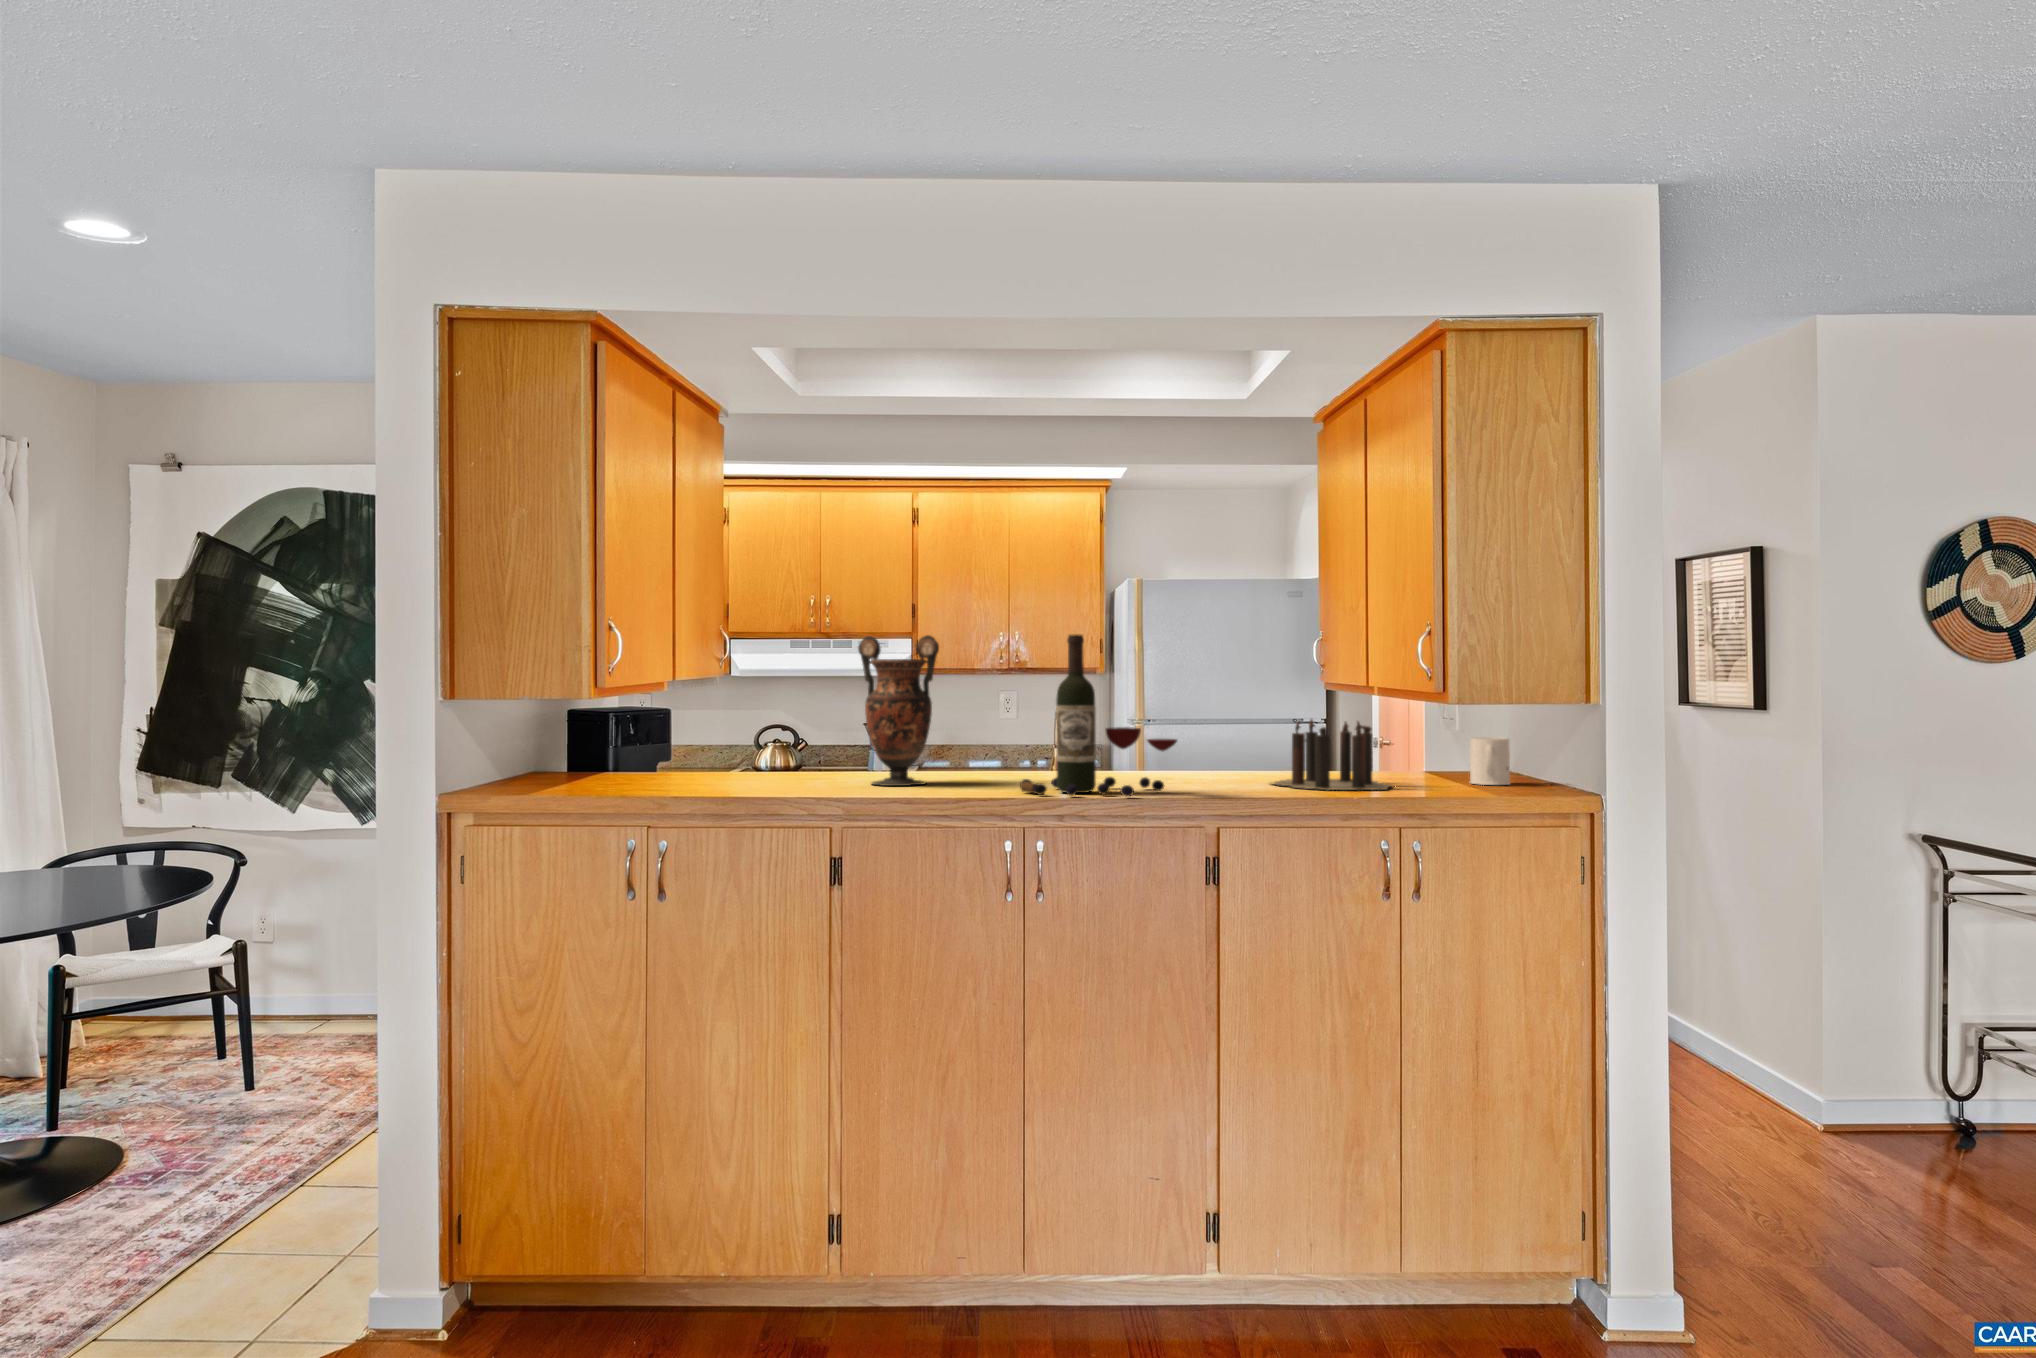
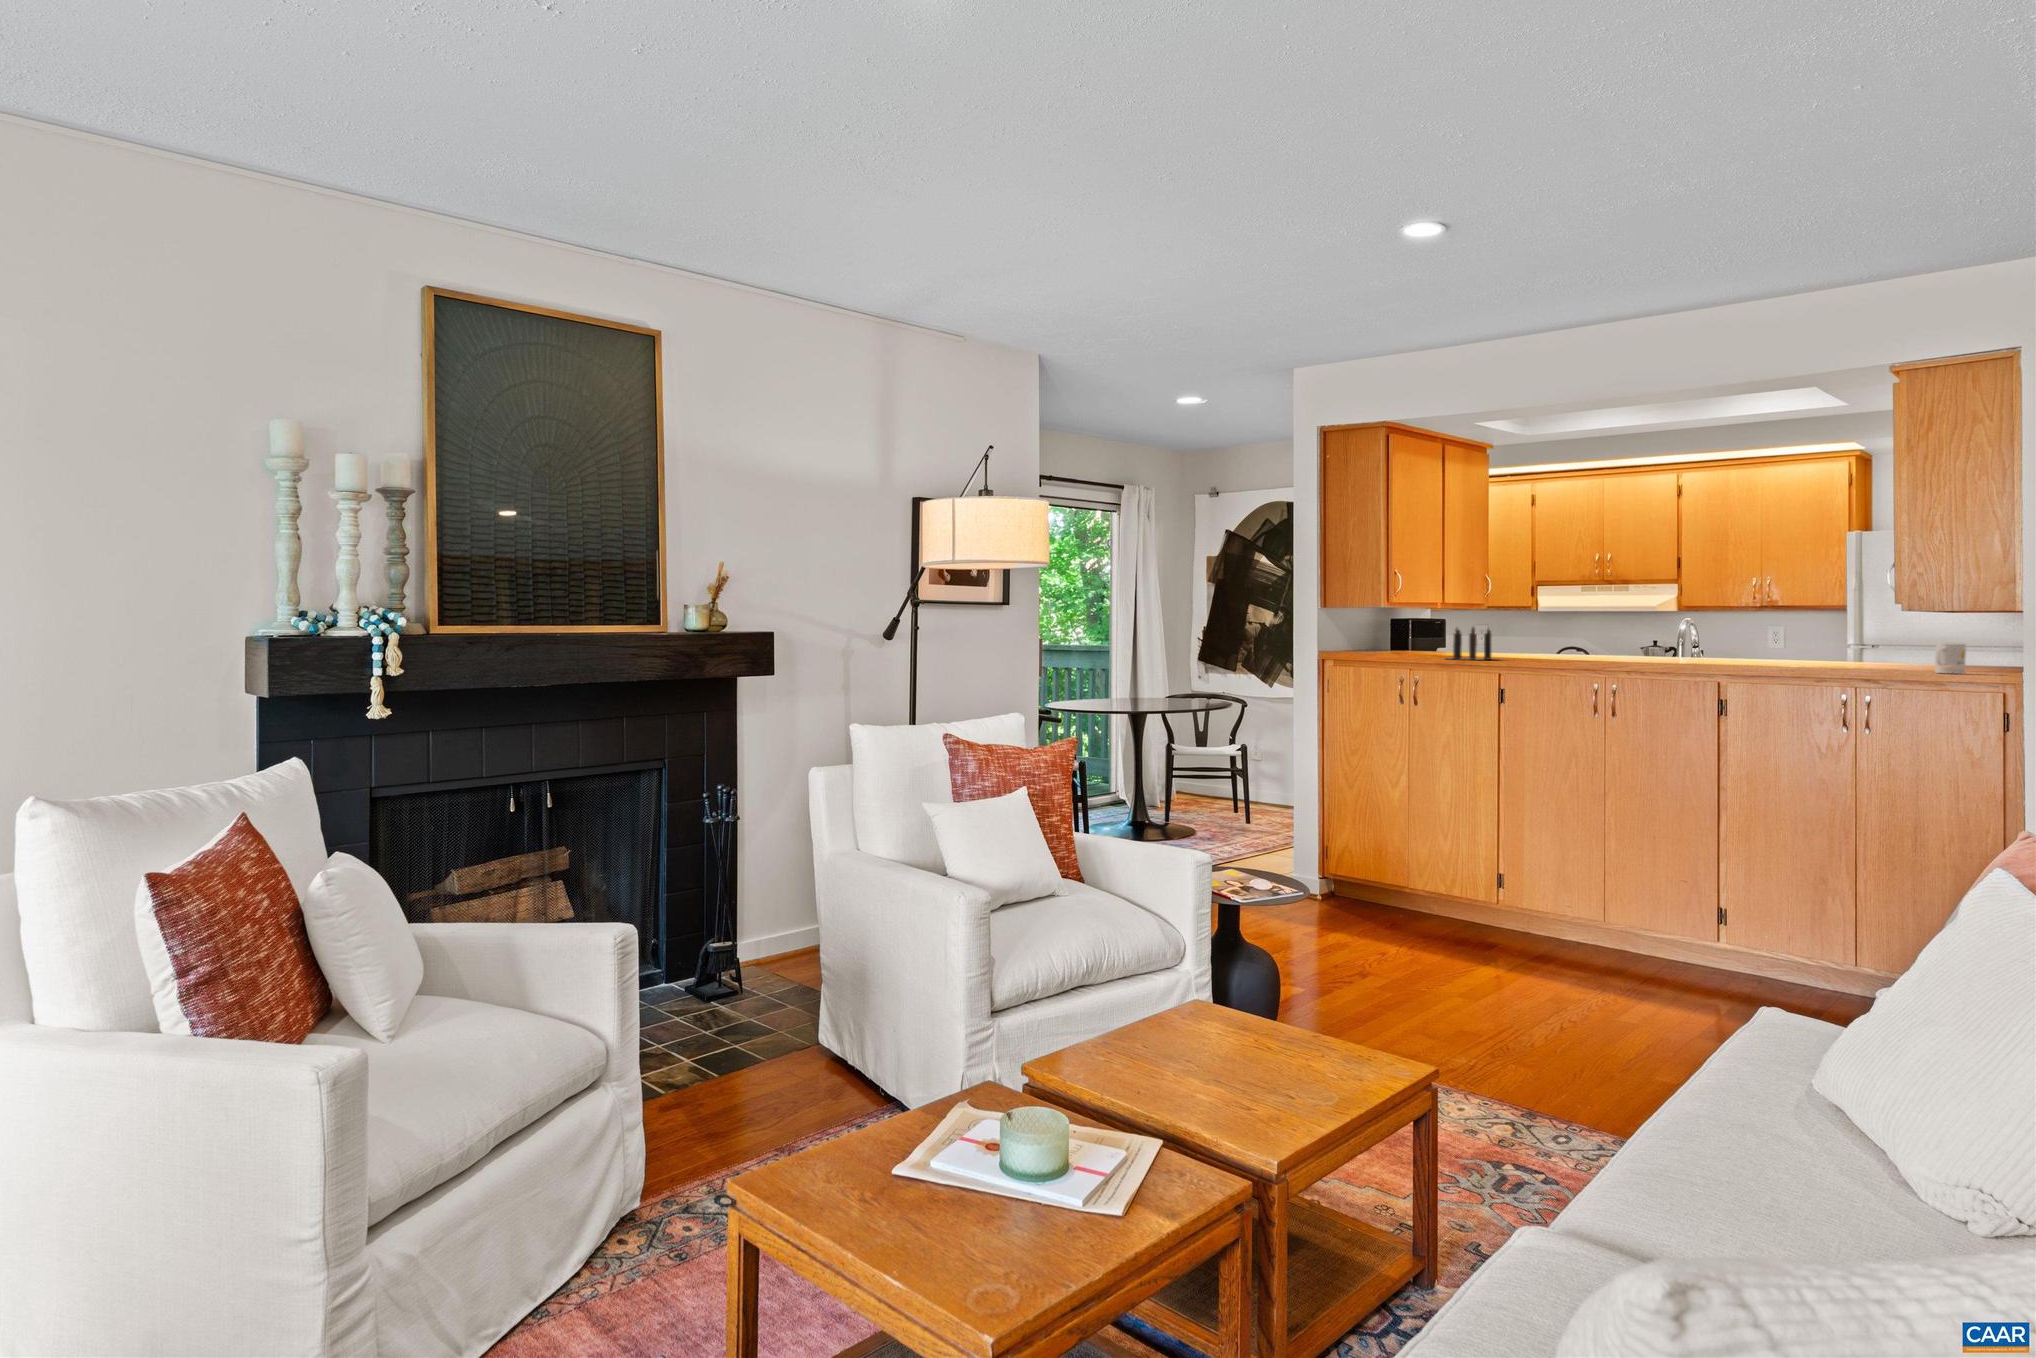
wine bottle: present [1020,634,1177,797] -> none [1606,580,1694,667]
vase: present [858,635,939,786] -> none [1535,582,1578,662]
candle: present [1274,719,1390,790] -> present [1453,627,1497,660]

